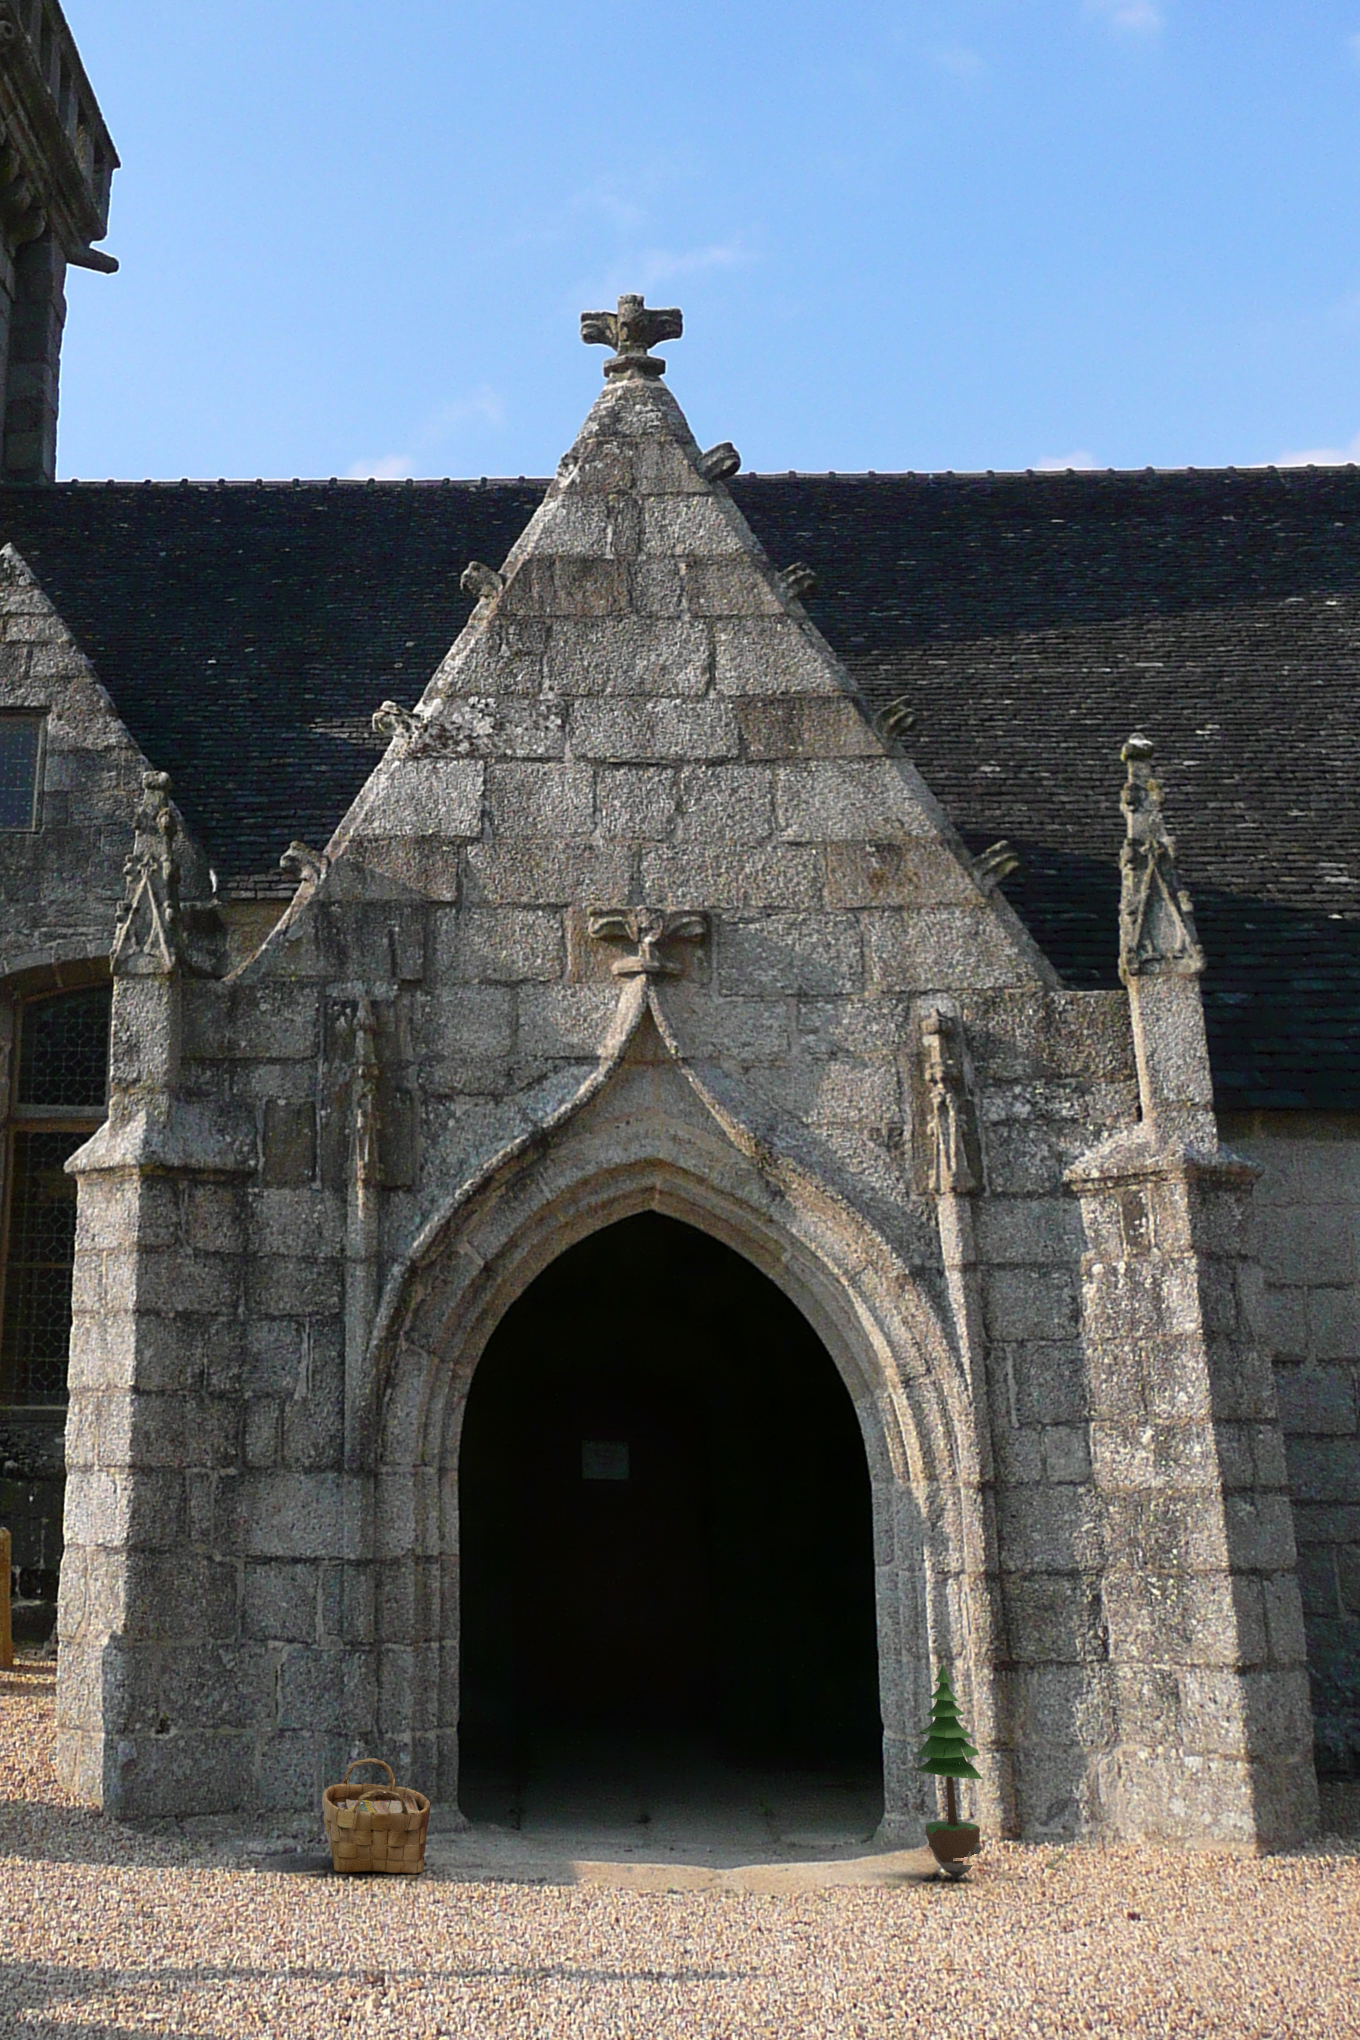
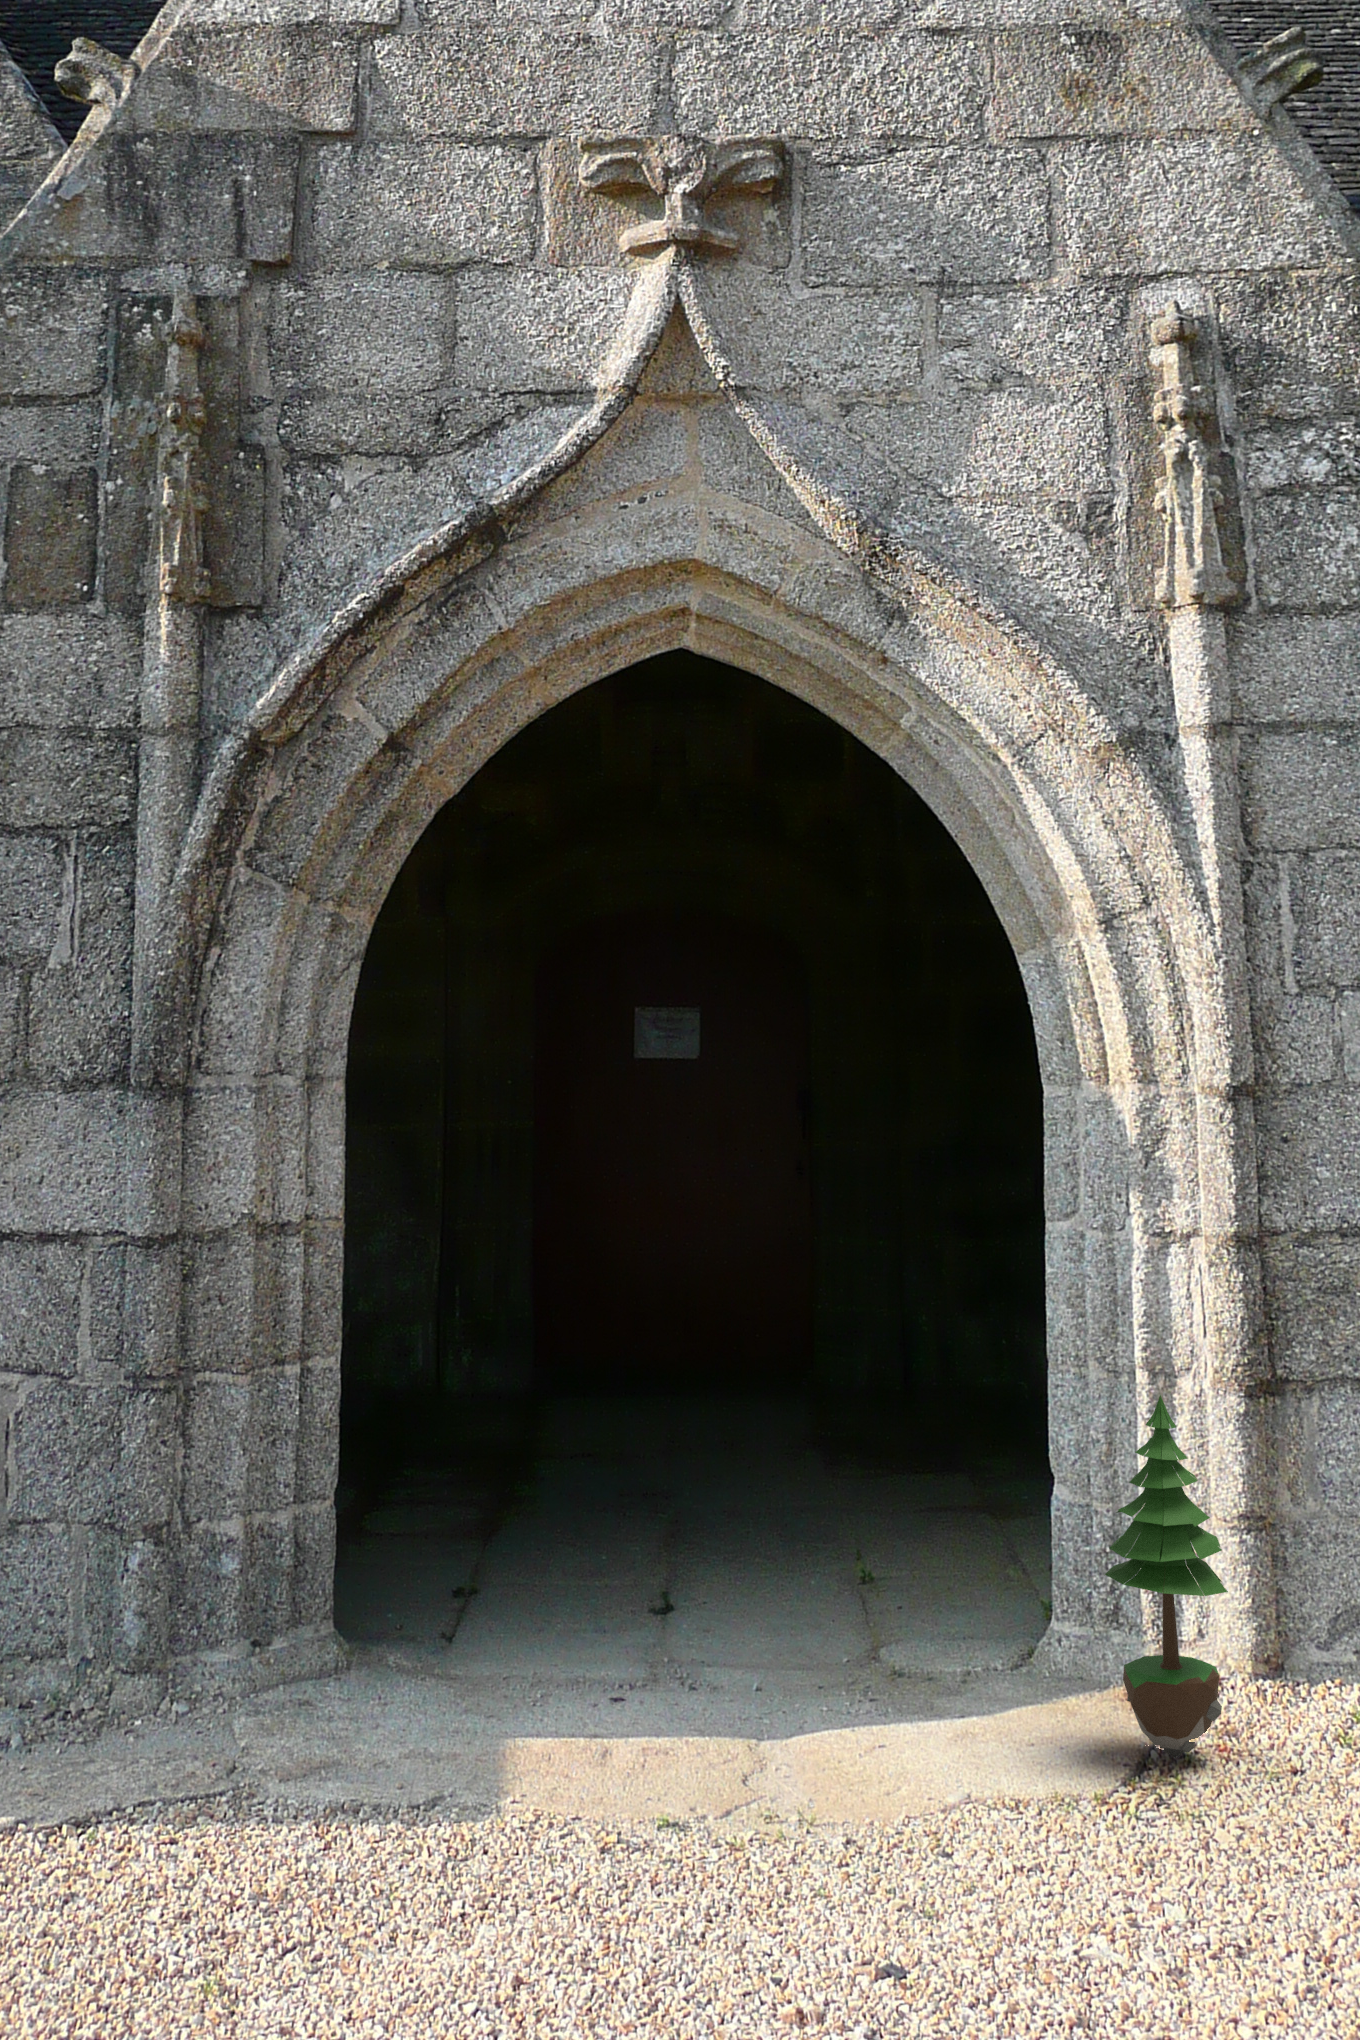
woven basket: present [322,1758,430,1874] -> none [40,1580,241,1812]

